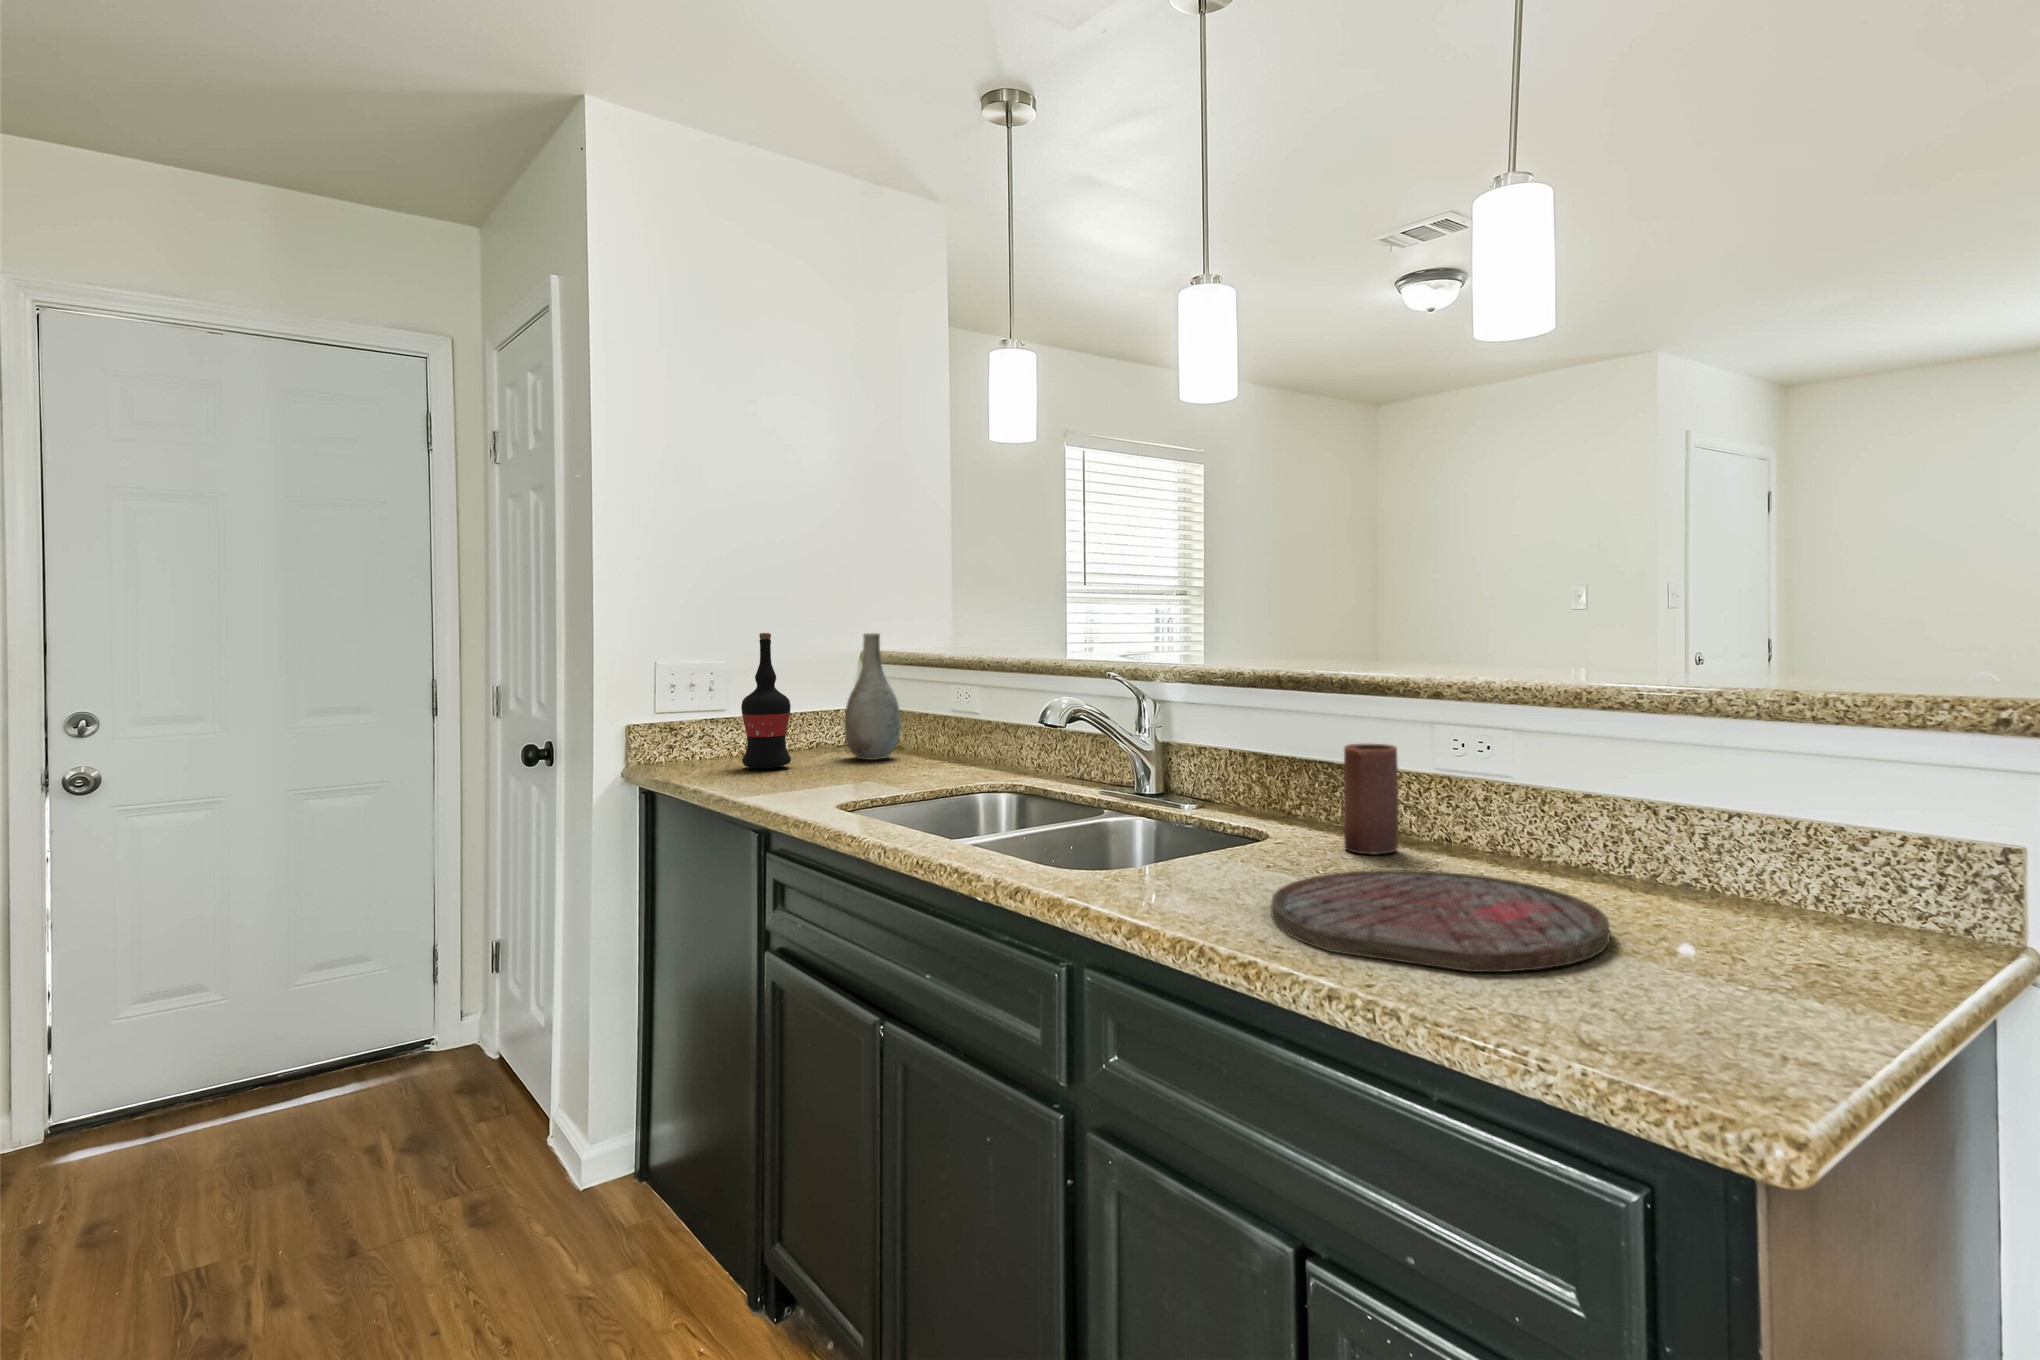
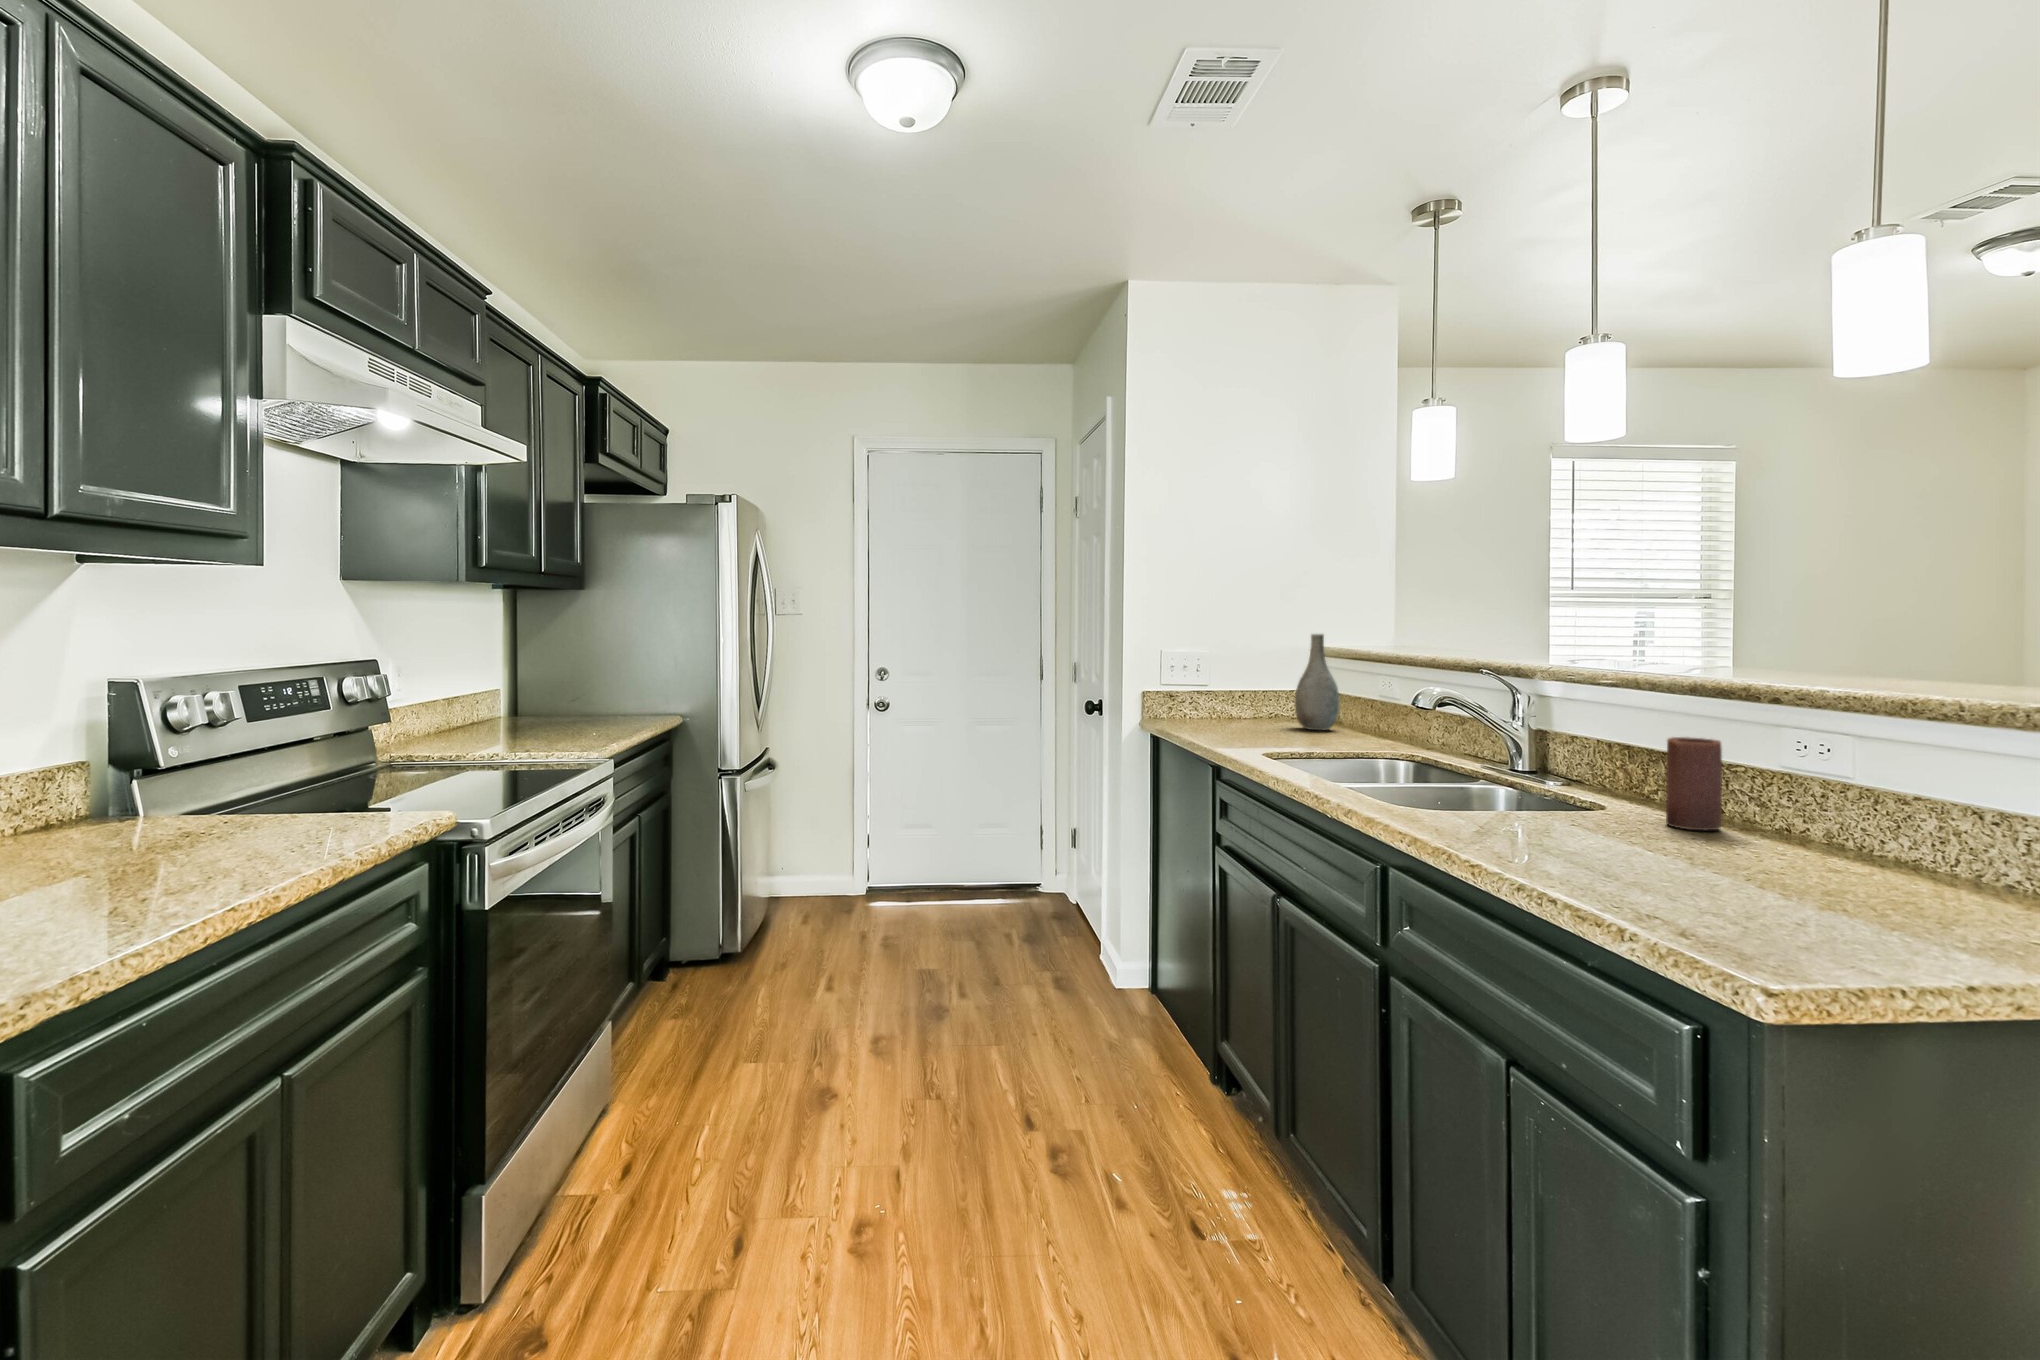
wine bottle: present [741,633,791,768] -> none [1216,632,1251,729]
cutting board: present [1271,870,1609,972] -> none [1527,830,1837,904]

